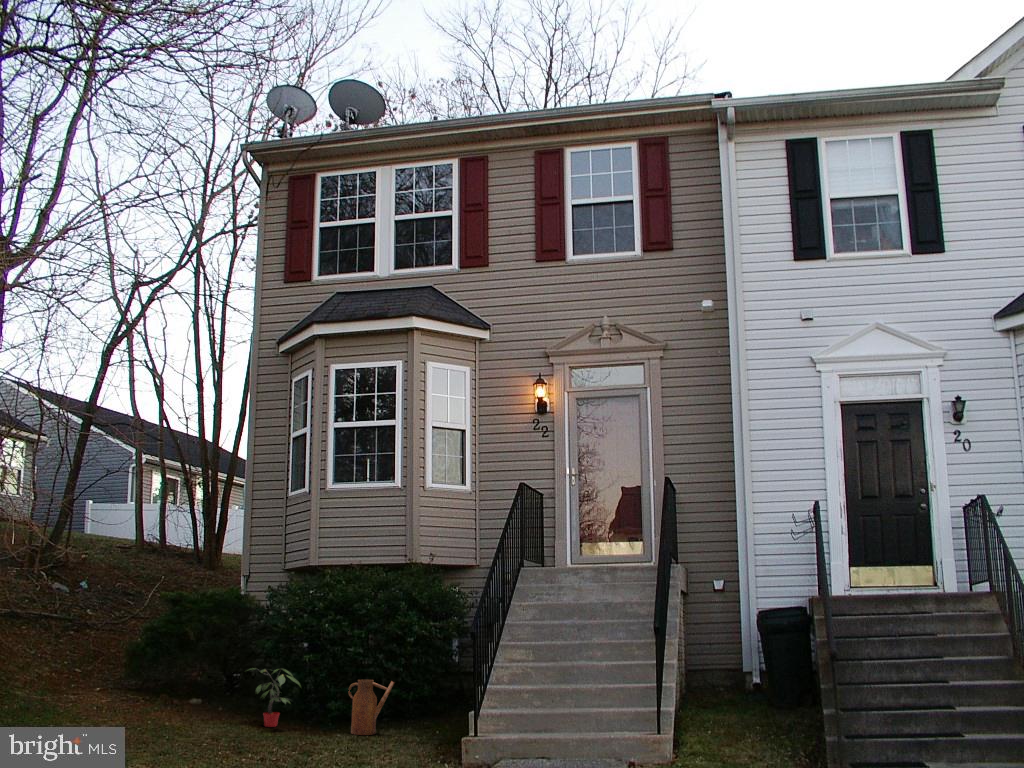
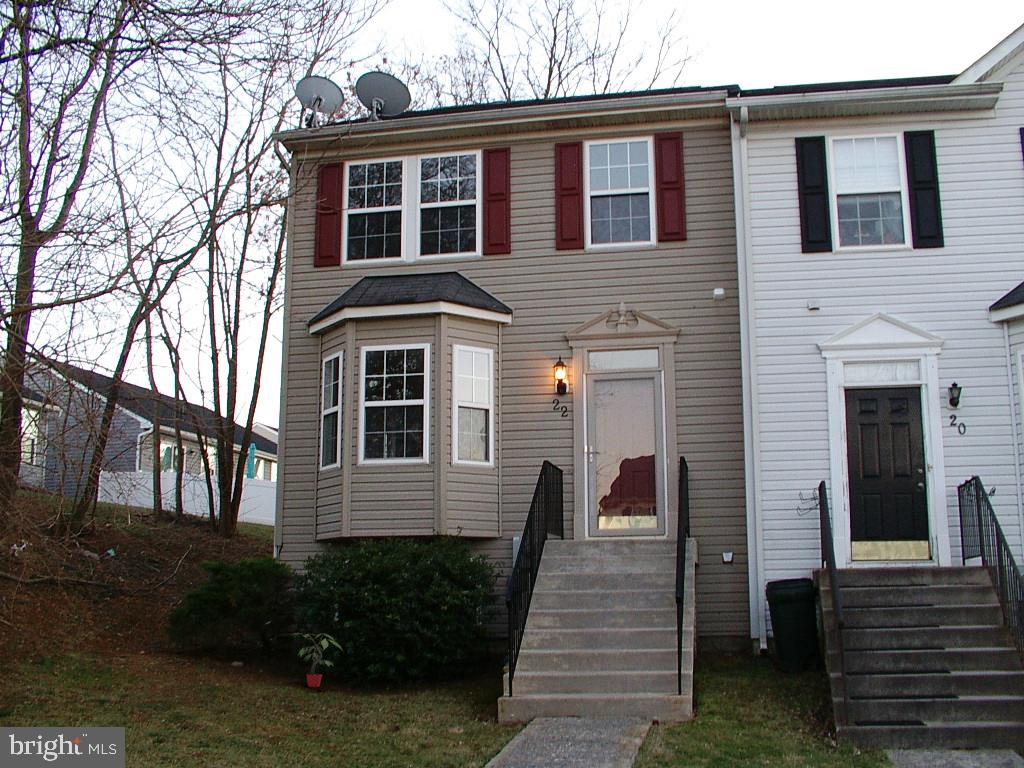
watering can: present [348,679,395,735] -> none [386,644,431,695]

